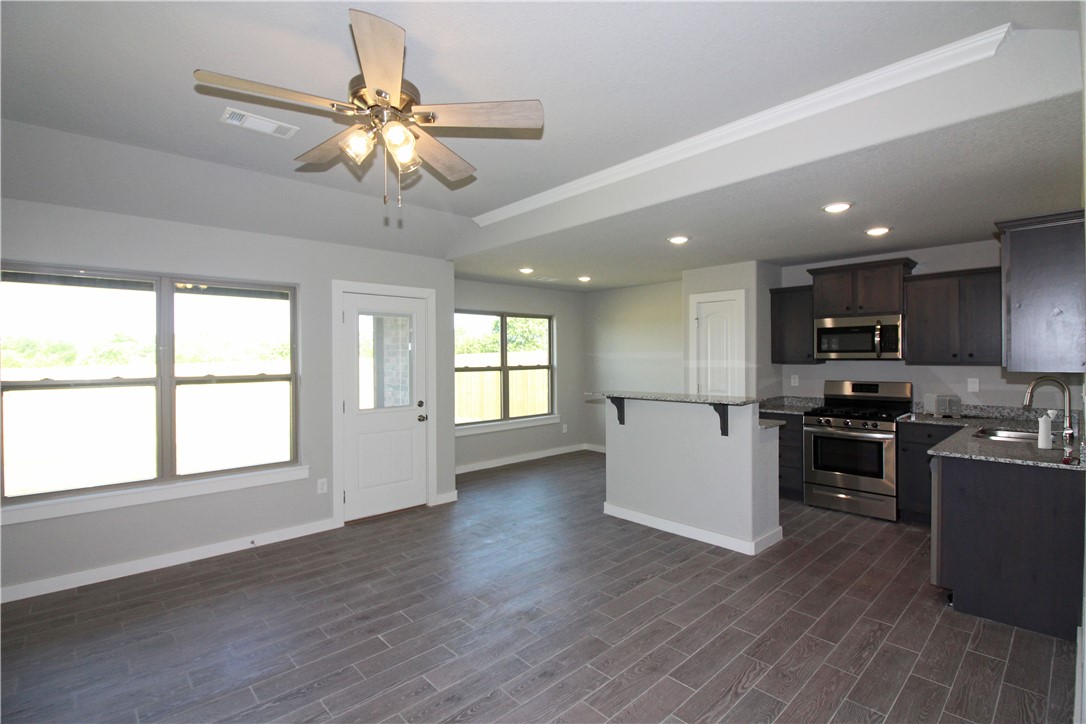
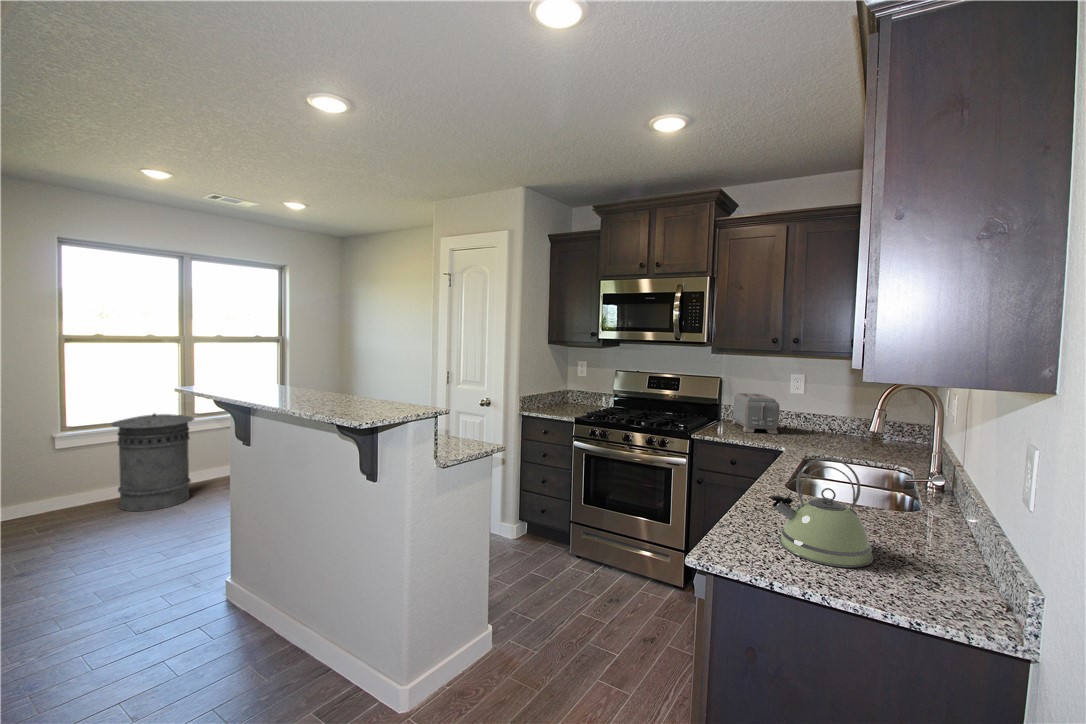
kettle: none [964,406,1018,450] -> present [771,457,873,568]
pepper mill: present [1038,410,1058,449] -> none [907,461,945,552]
trash can: none [478,416,520,478] -> present [112,414,194,511]

